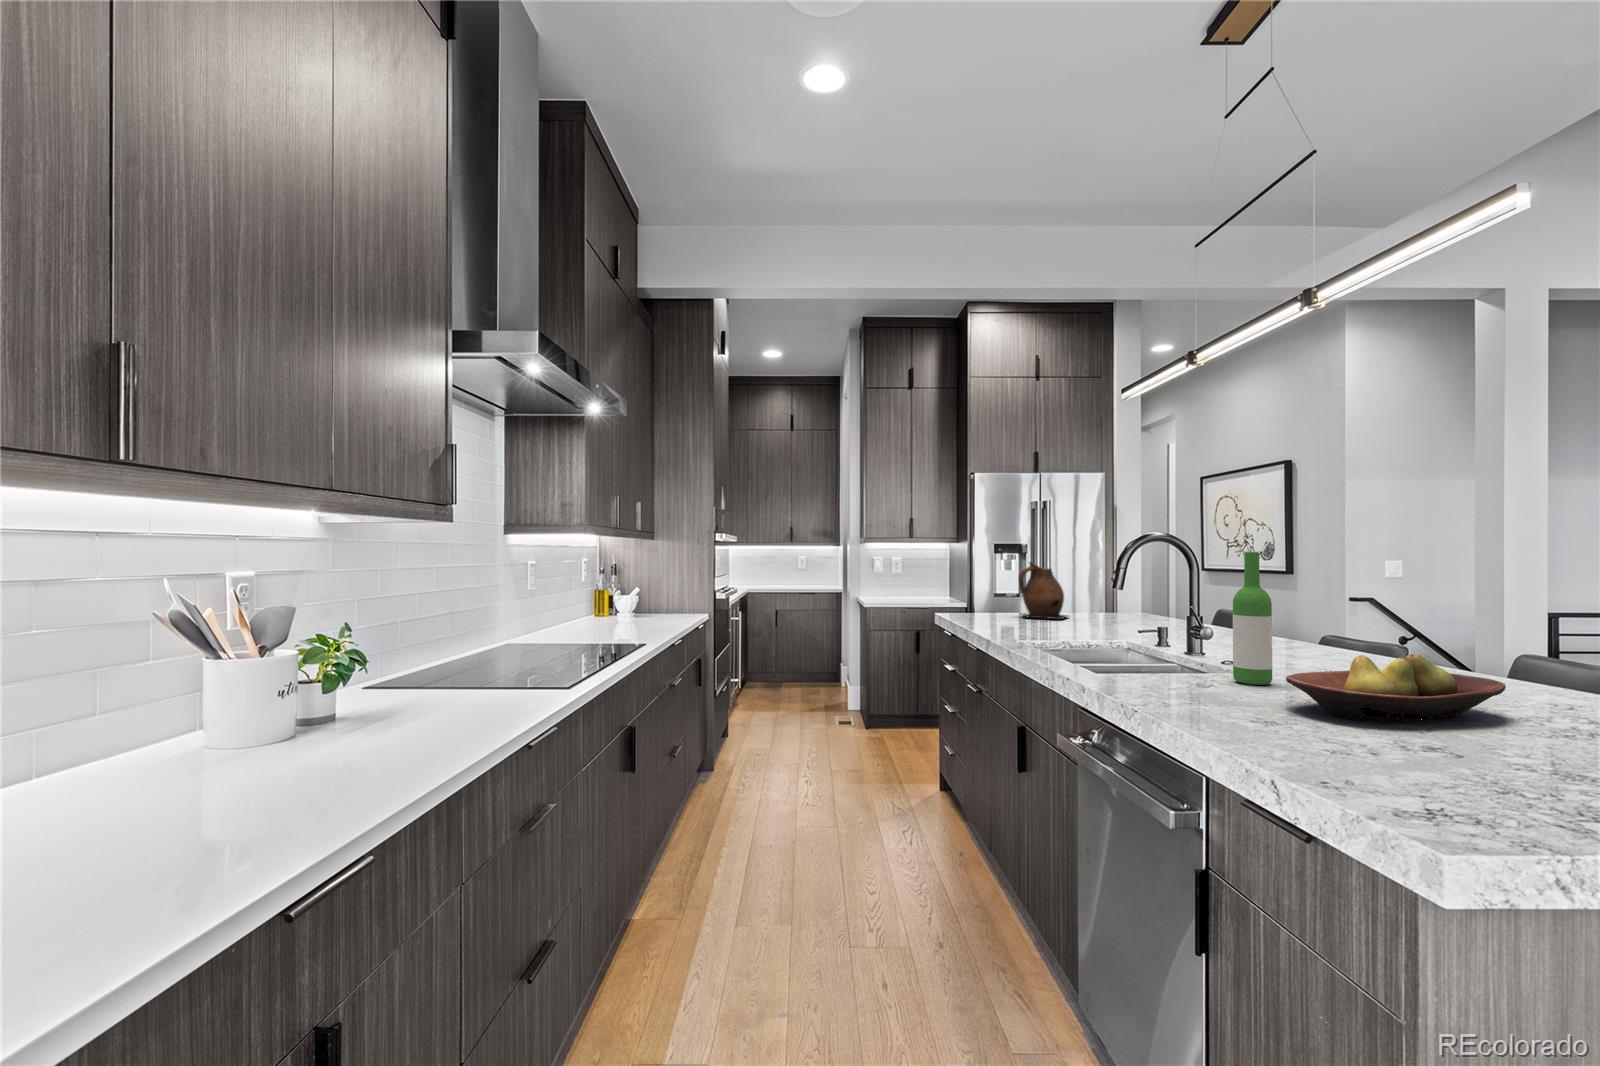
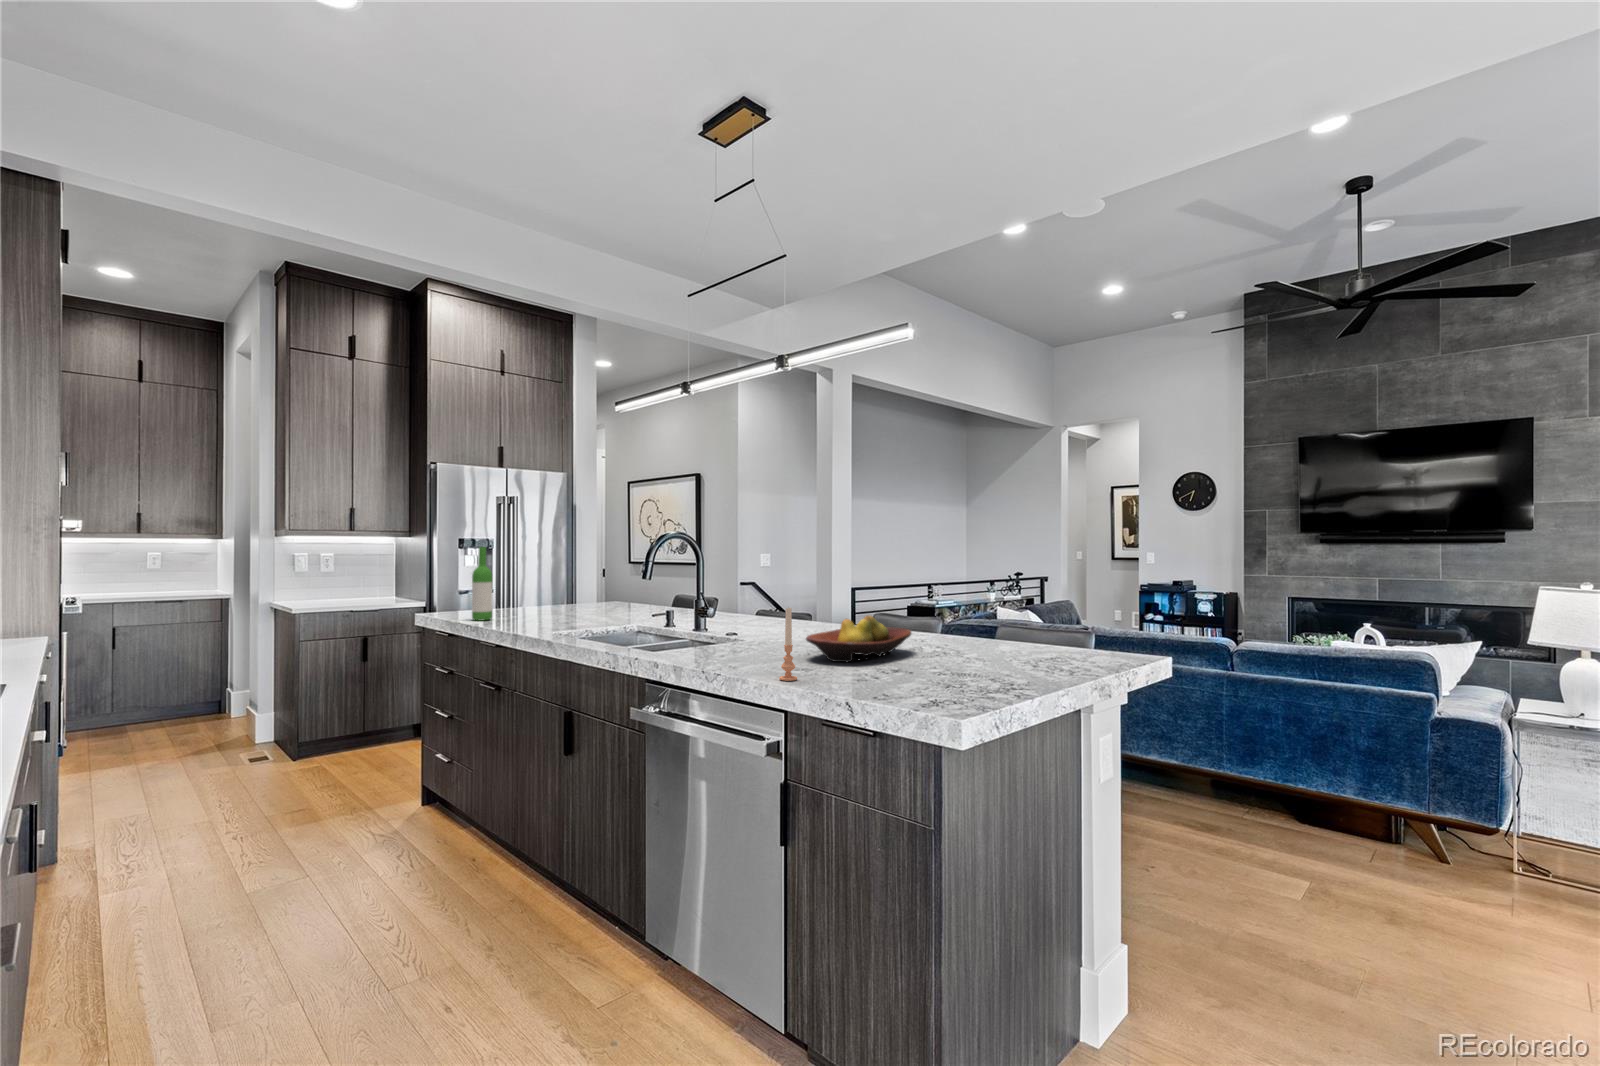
wine bottle: present [1233,552,1272,685] -> present [472,547,492,621]
ceramic pitcher: present [1019,562,1068,619] -> none [515,558,562,614]
candle: none [1202,631,1230,733] -> present [779,608,797,681]

